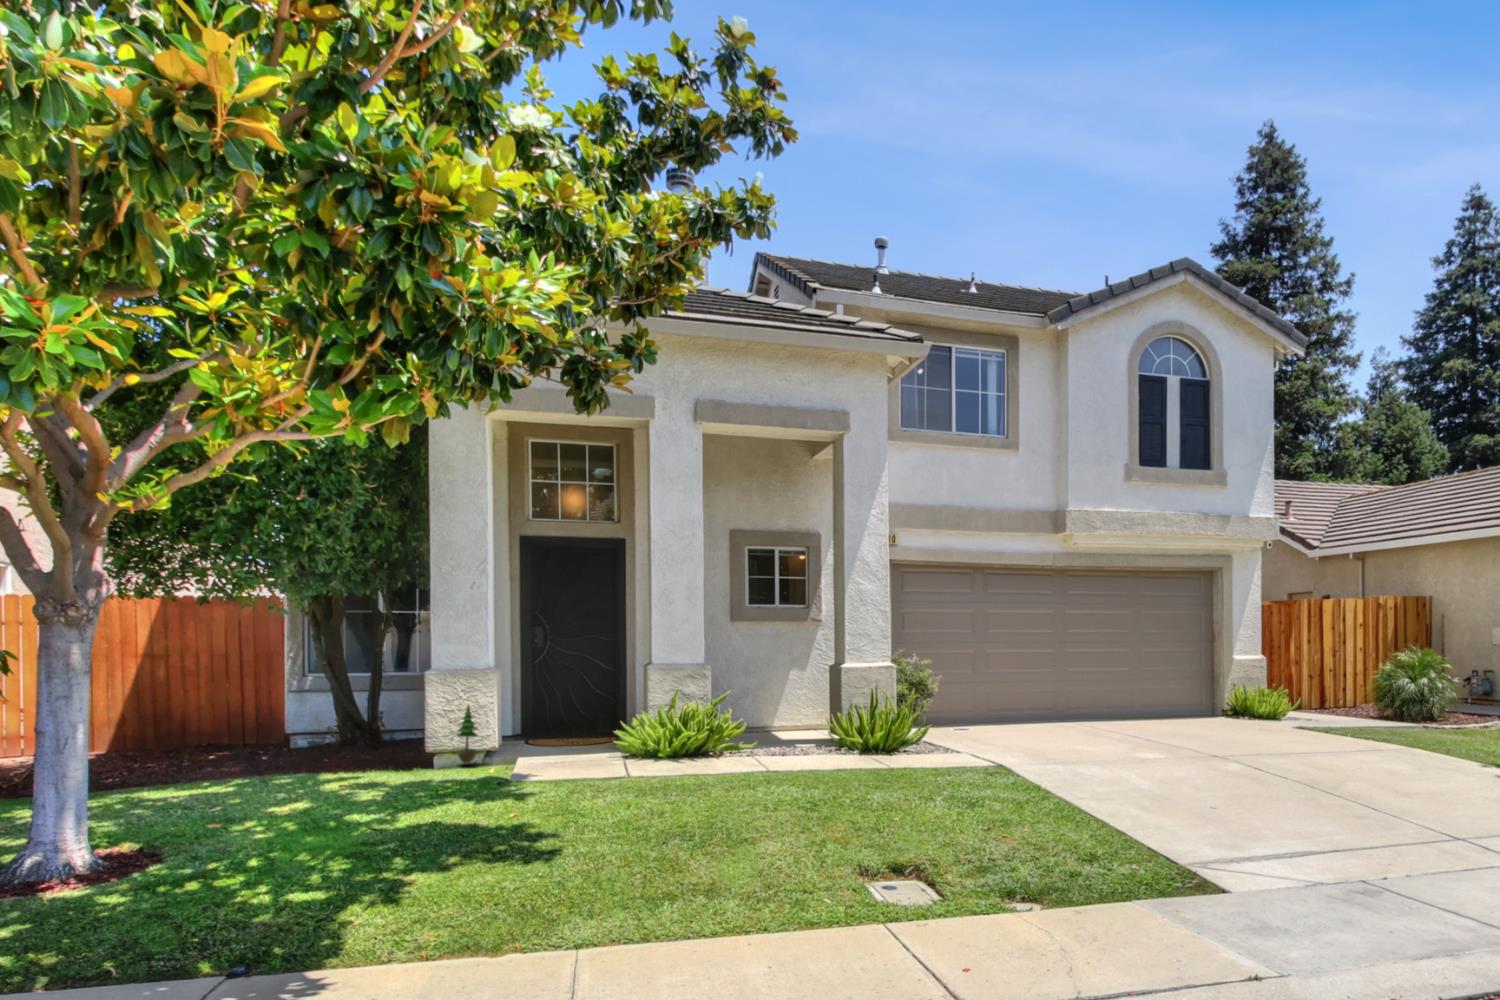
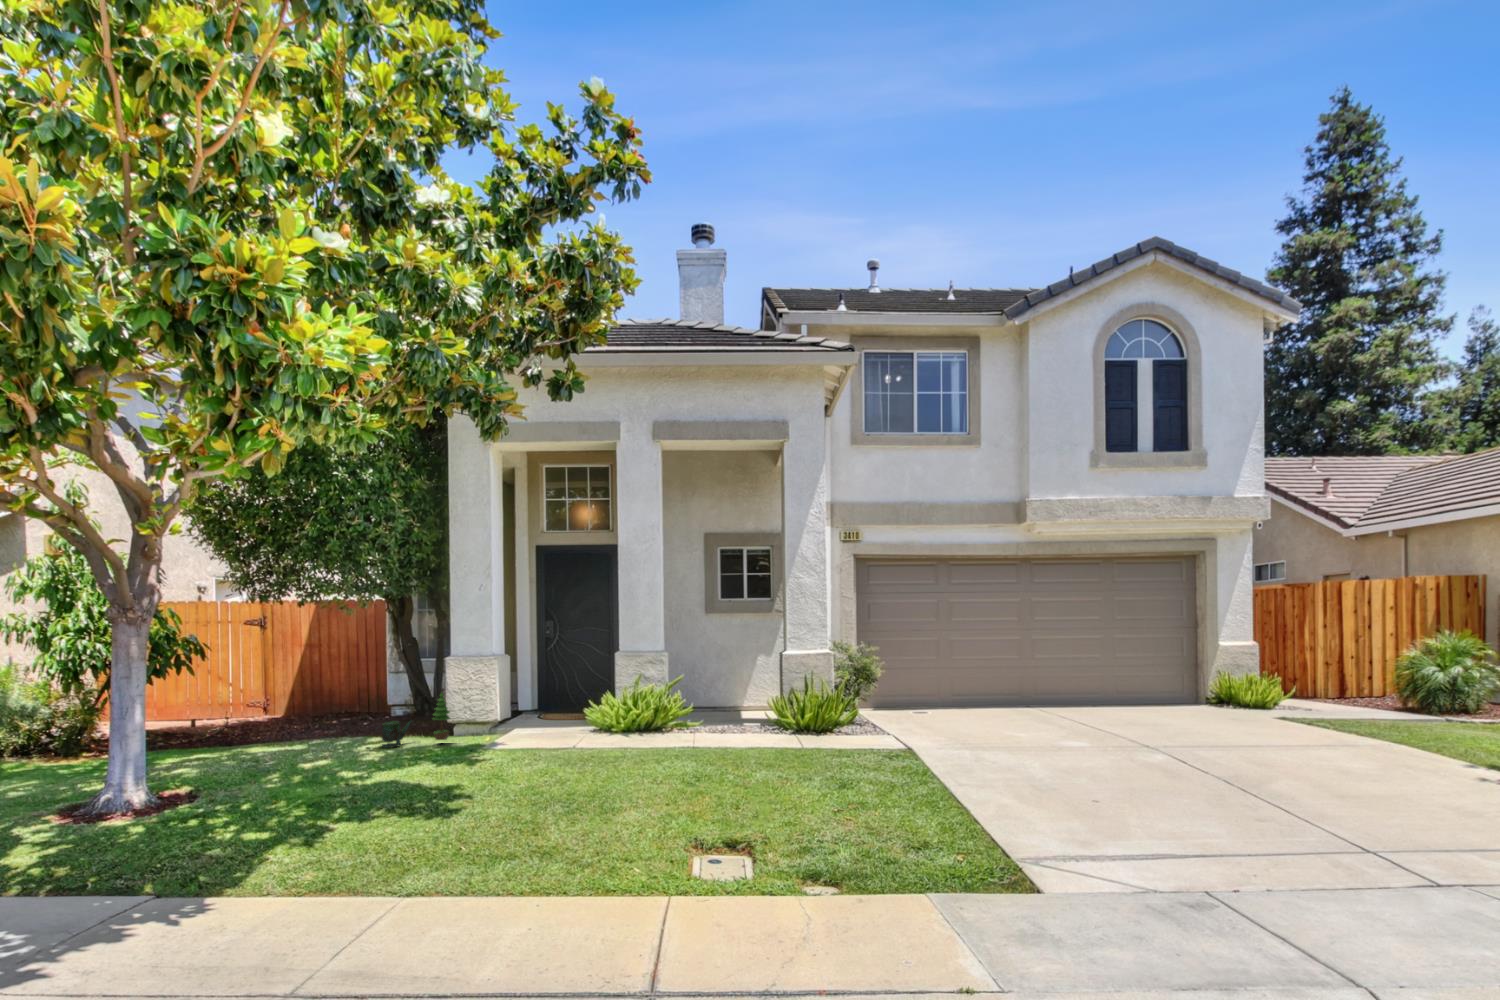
watering can: none [390,732,433,770] -> present [382,716,415,748]

